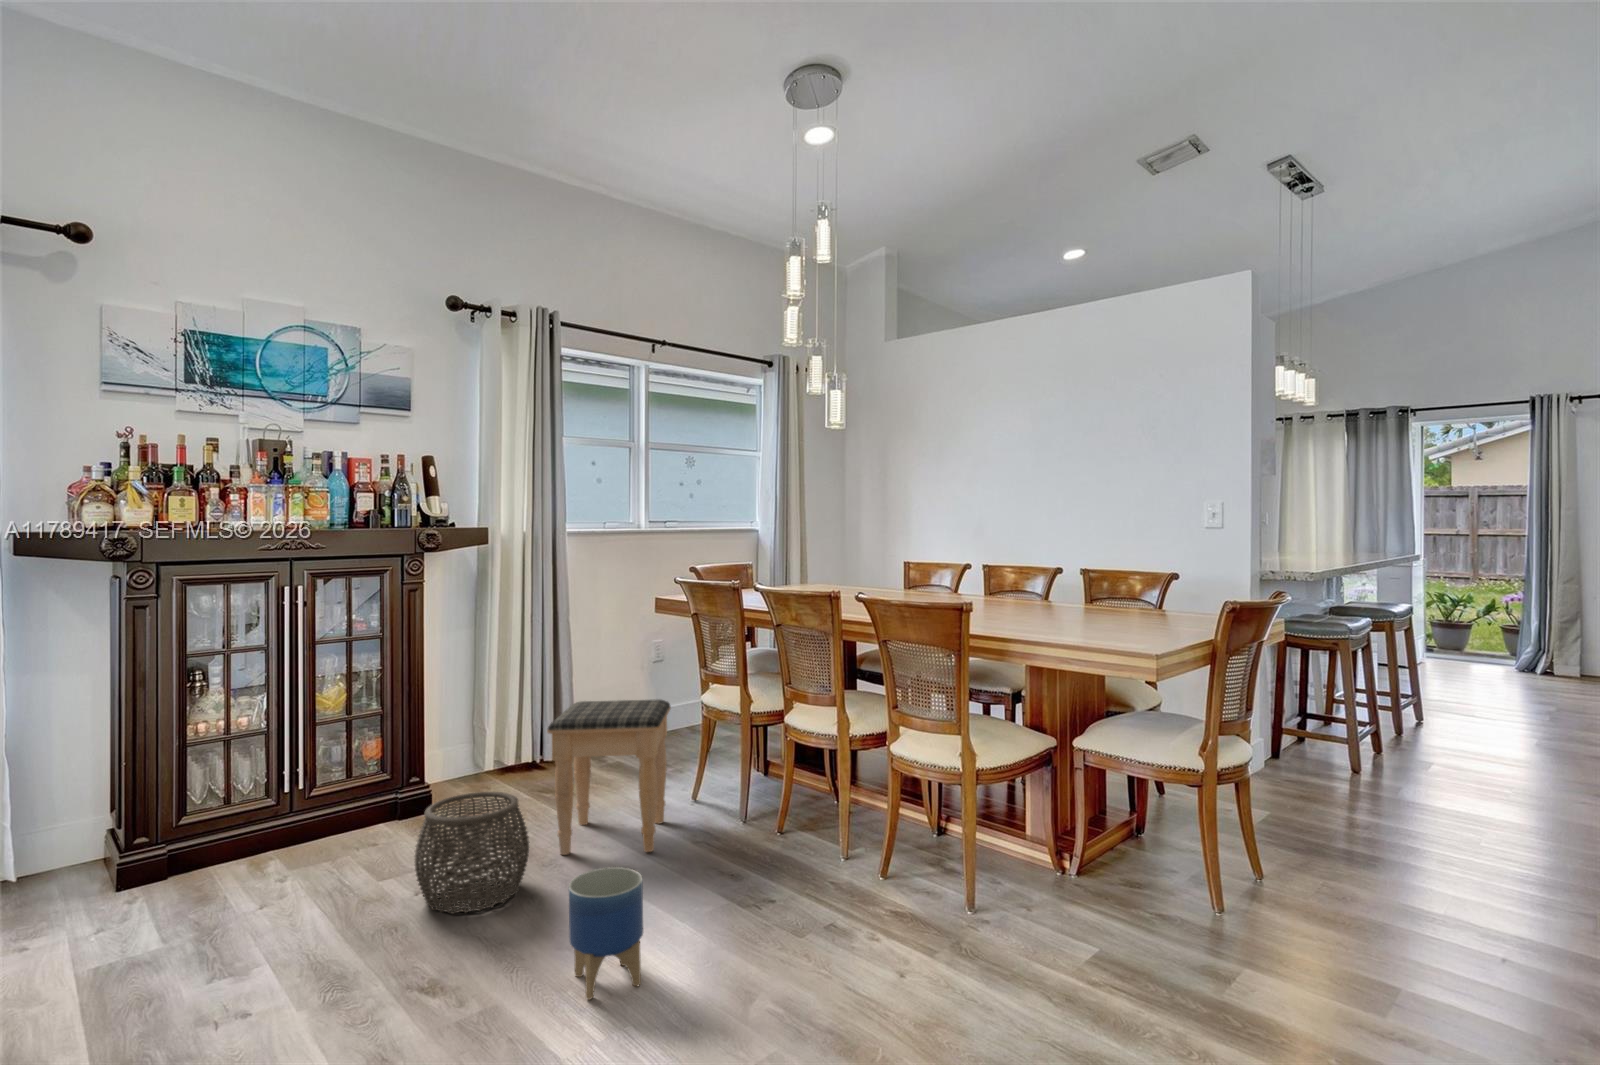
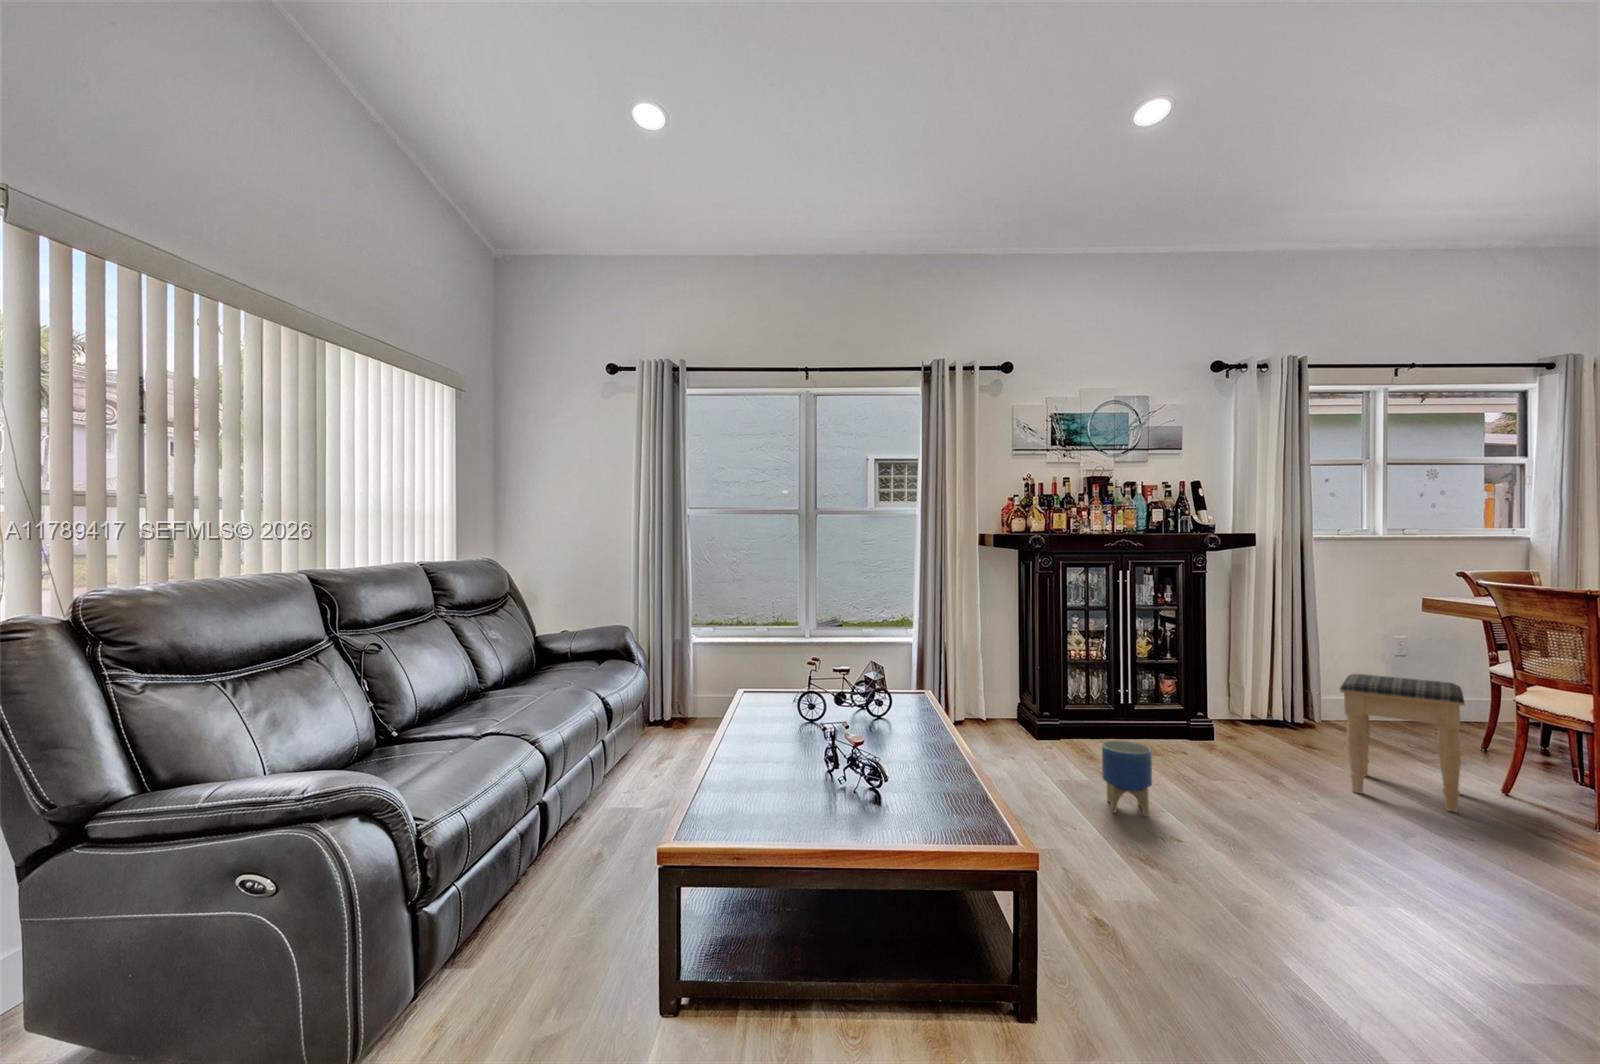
woven basket: present [415,792,529,914] -> none [1240,725,1339,812]
planter: present [569,867,643,999] -> present [1102,740,1152,816]

